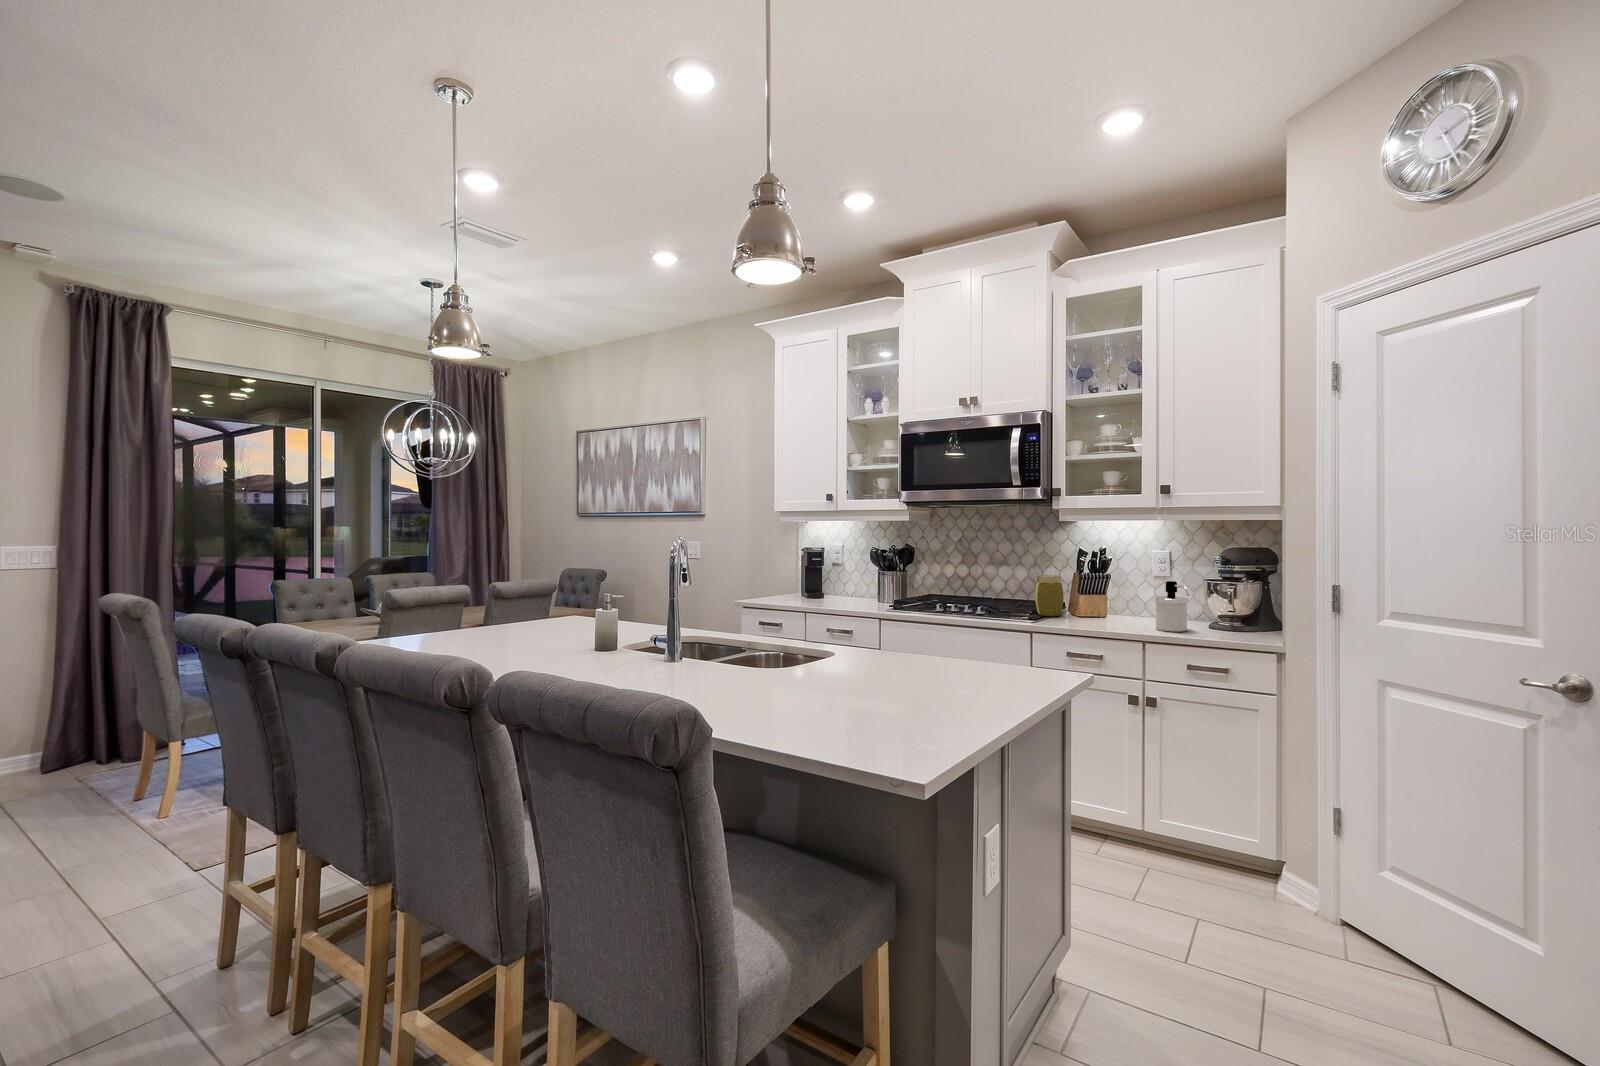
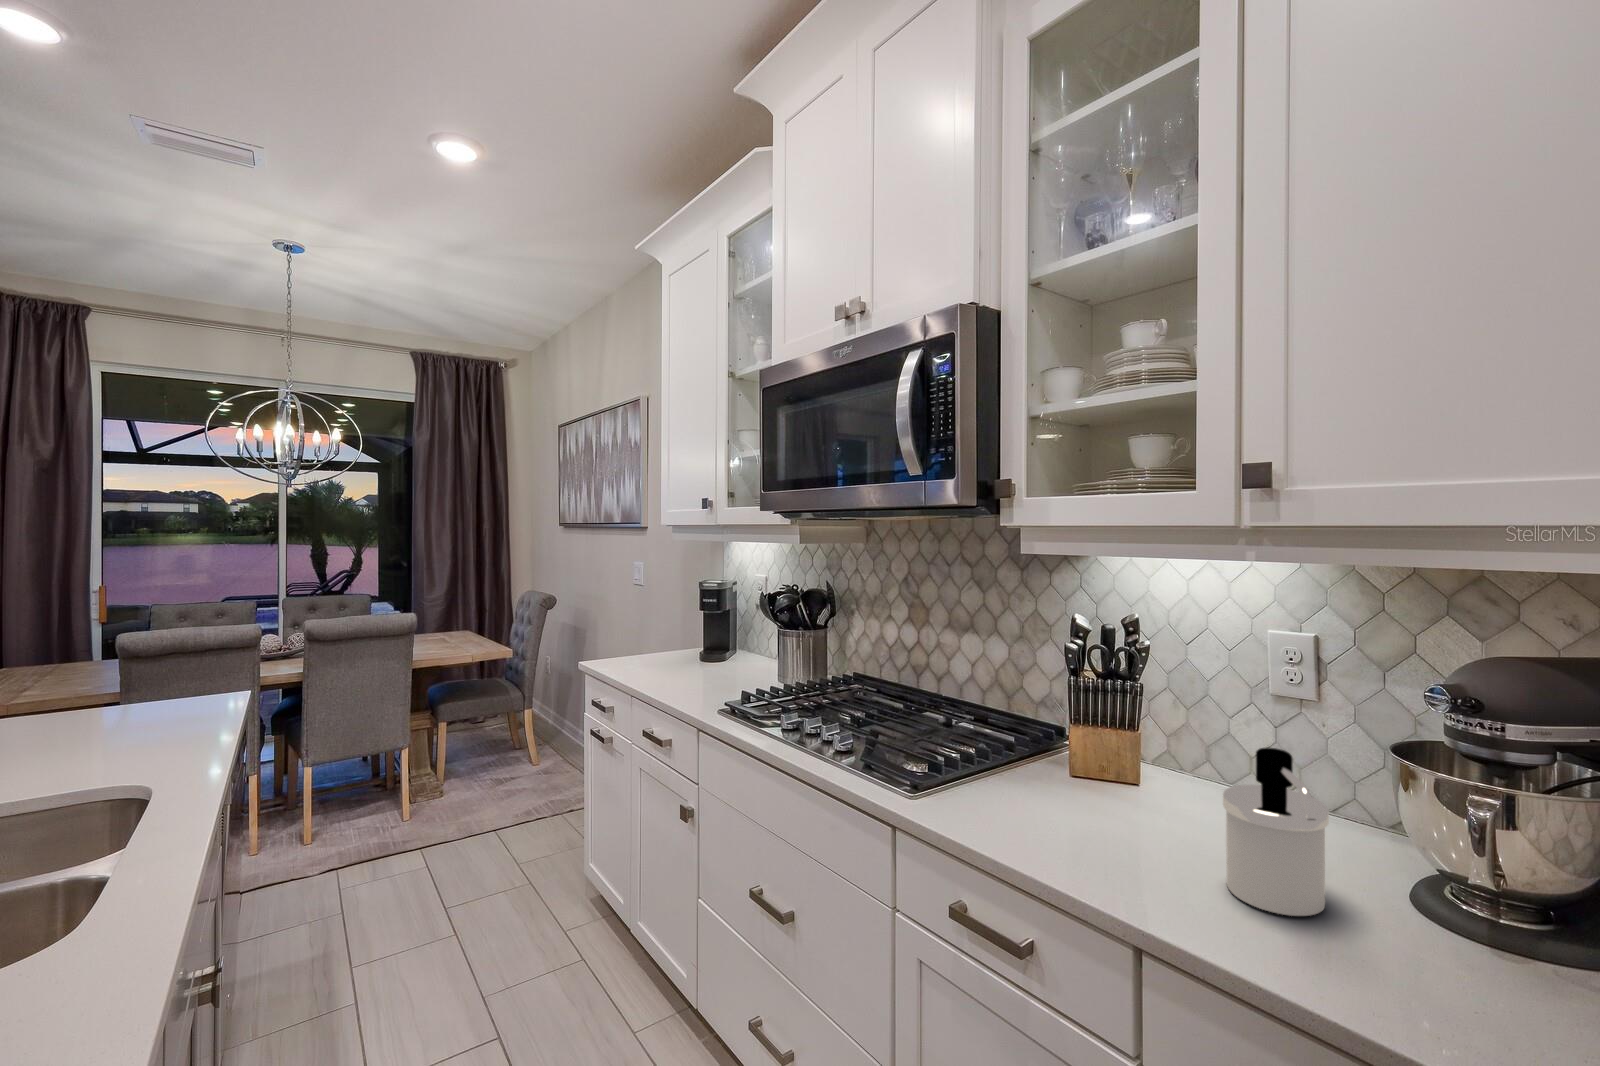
jar: present [1035,575,1064,616] -> none [960,676,1025,779]

